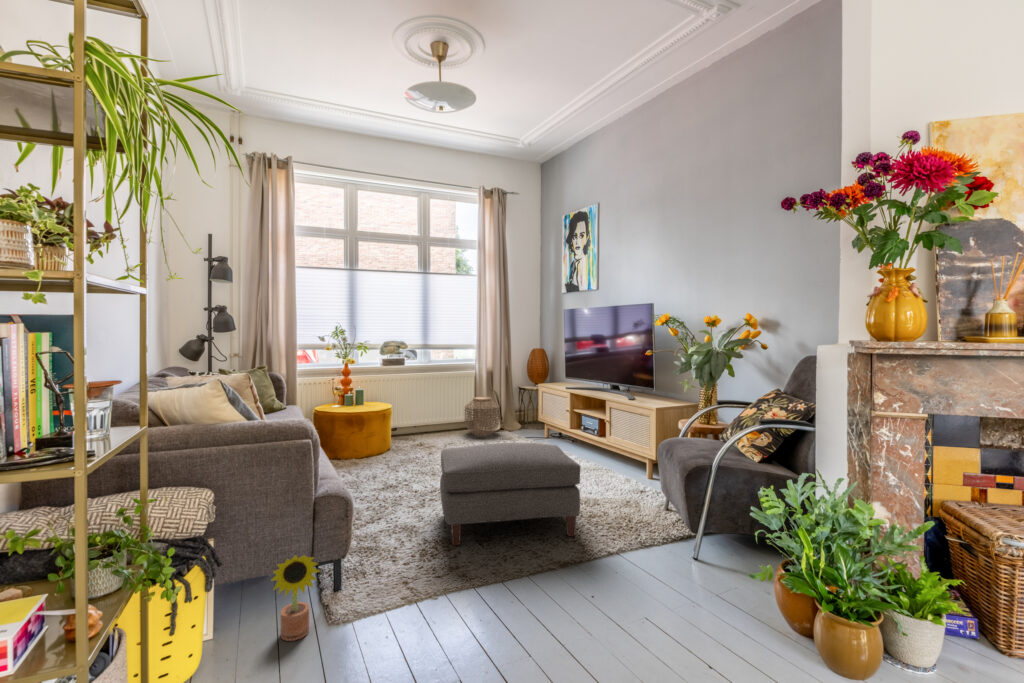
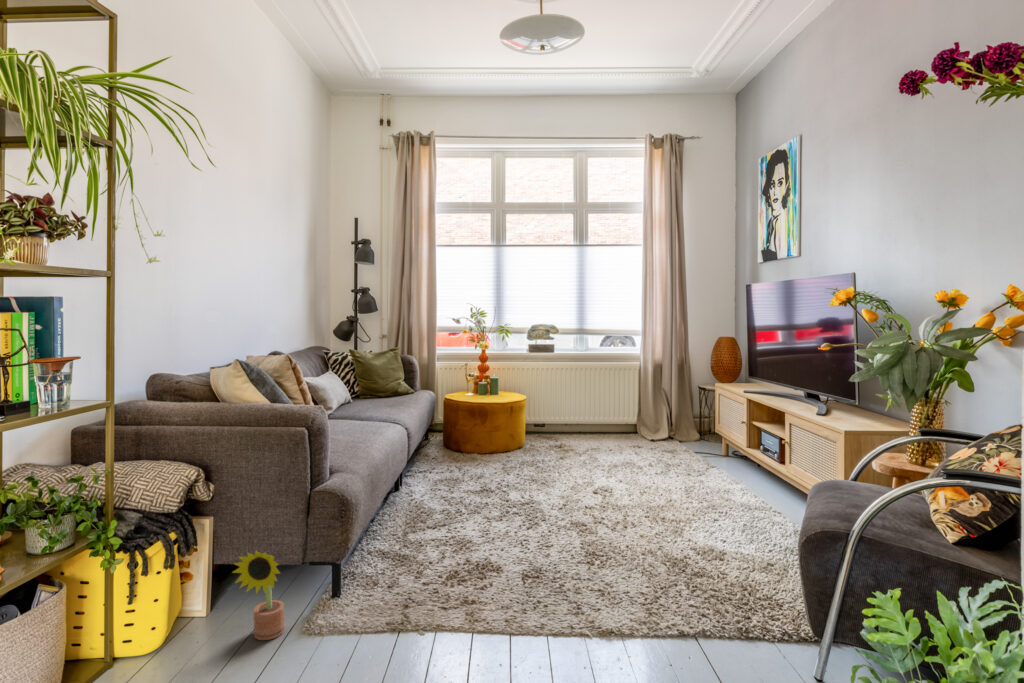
woven basket: present [465,397,500,436] -> none [617,396,662,444]
ottoman: present [440,443,581,545] -> none [486,455,666,595]

